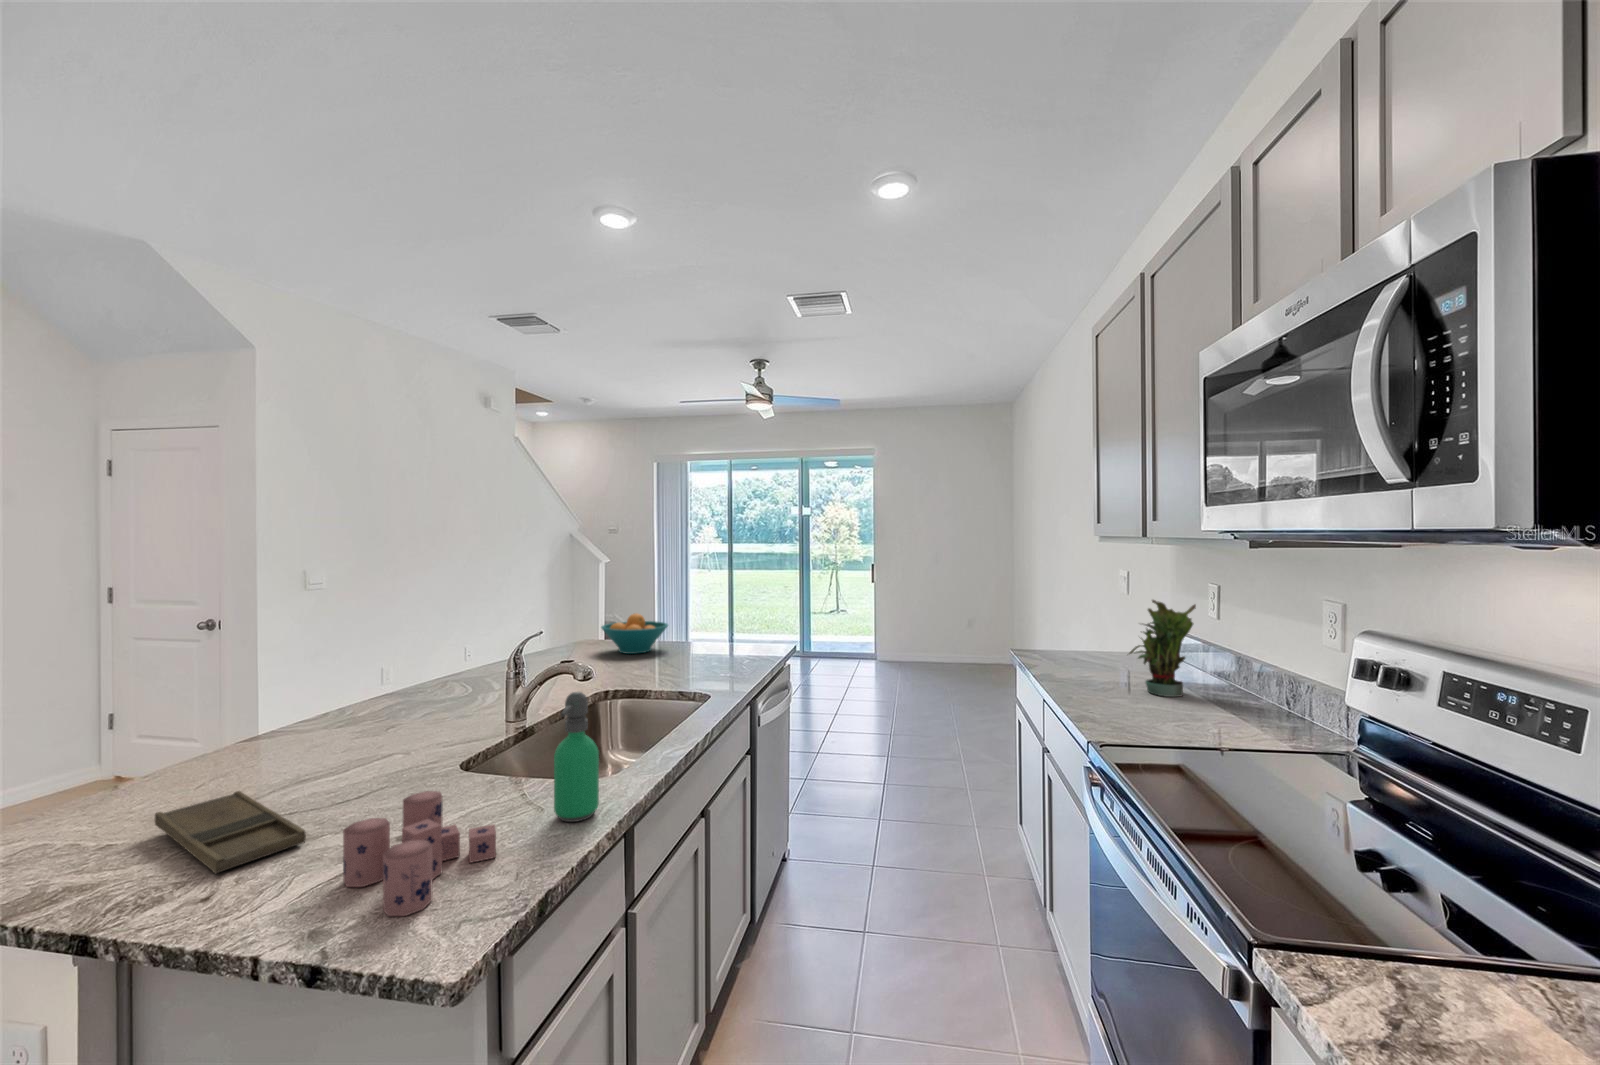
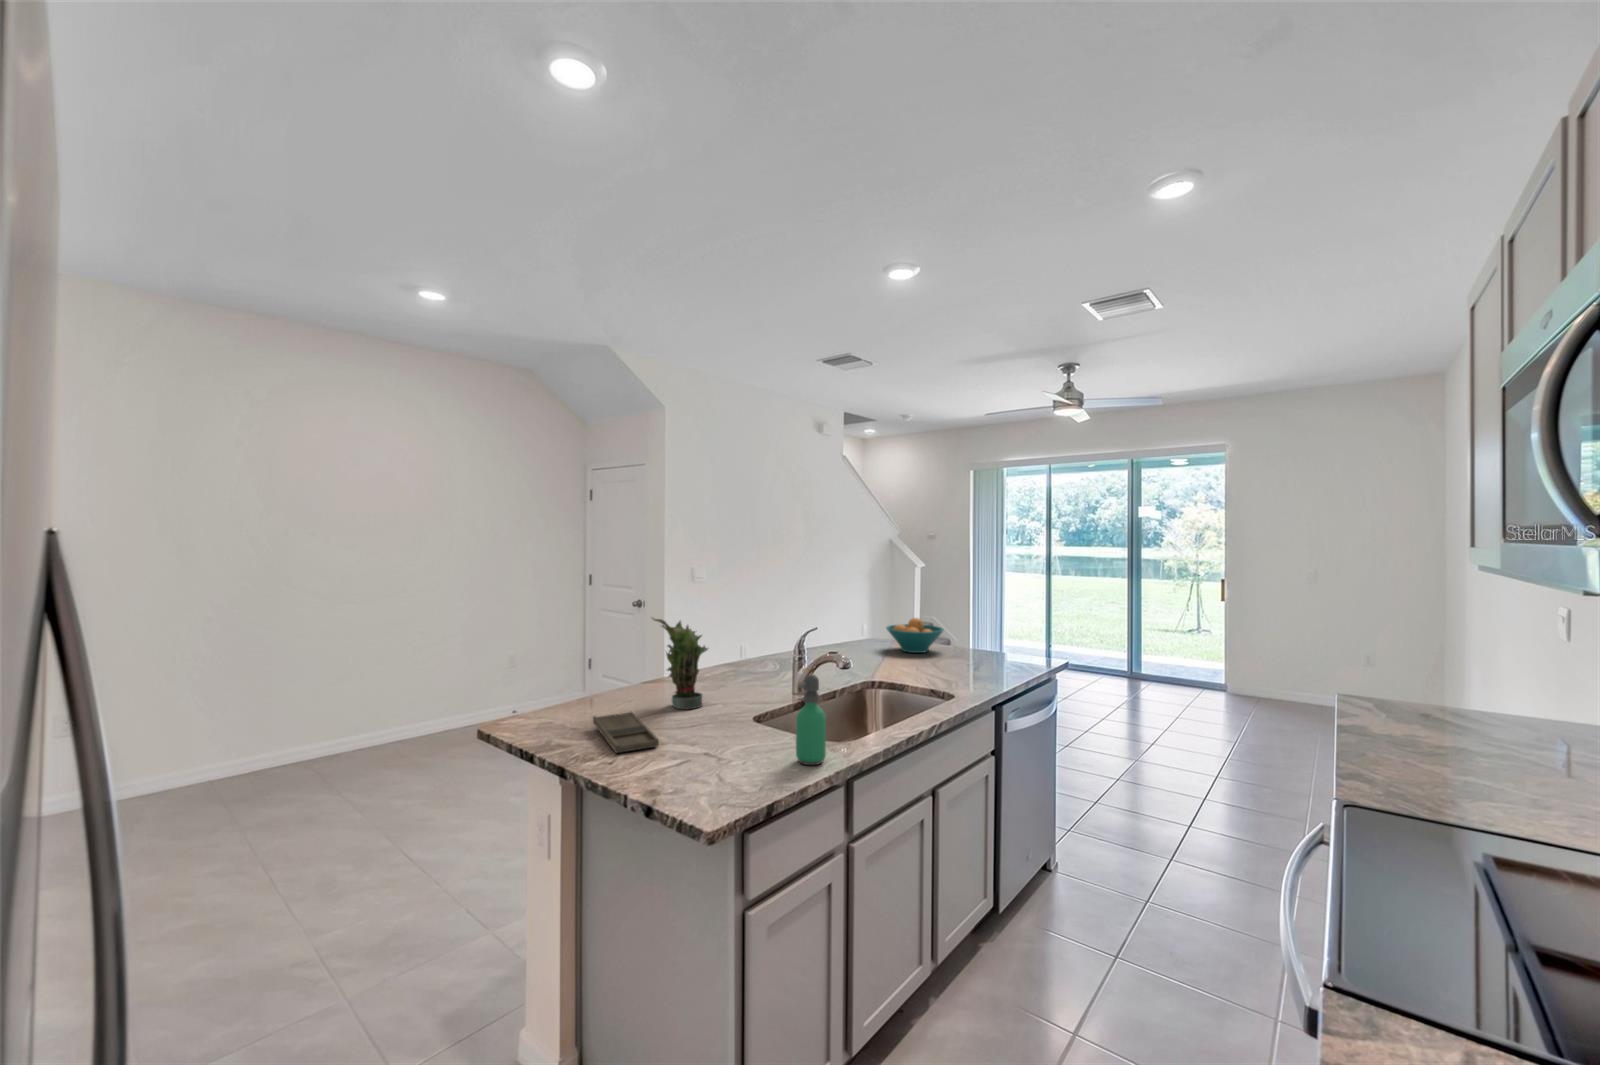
potted plant: present [1129,600,1196,697] -> present [652,618,709,710]
candle: present [343,791,496,916] -> none [672,727,755,794]

